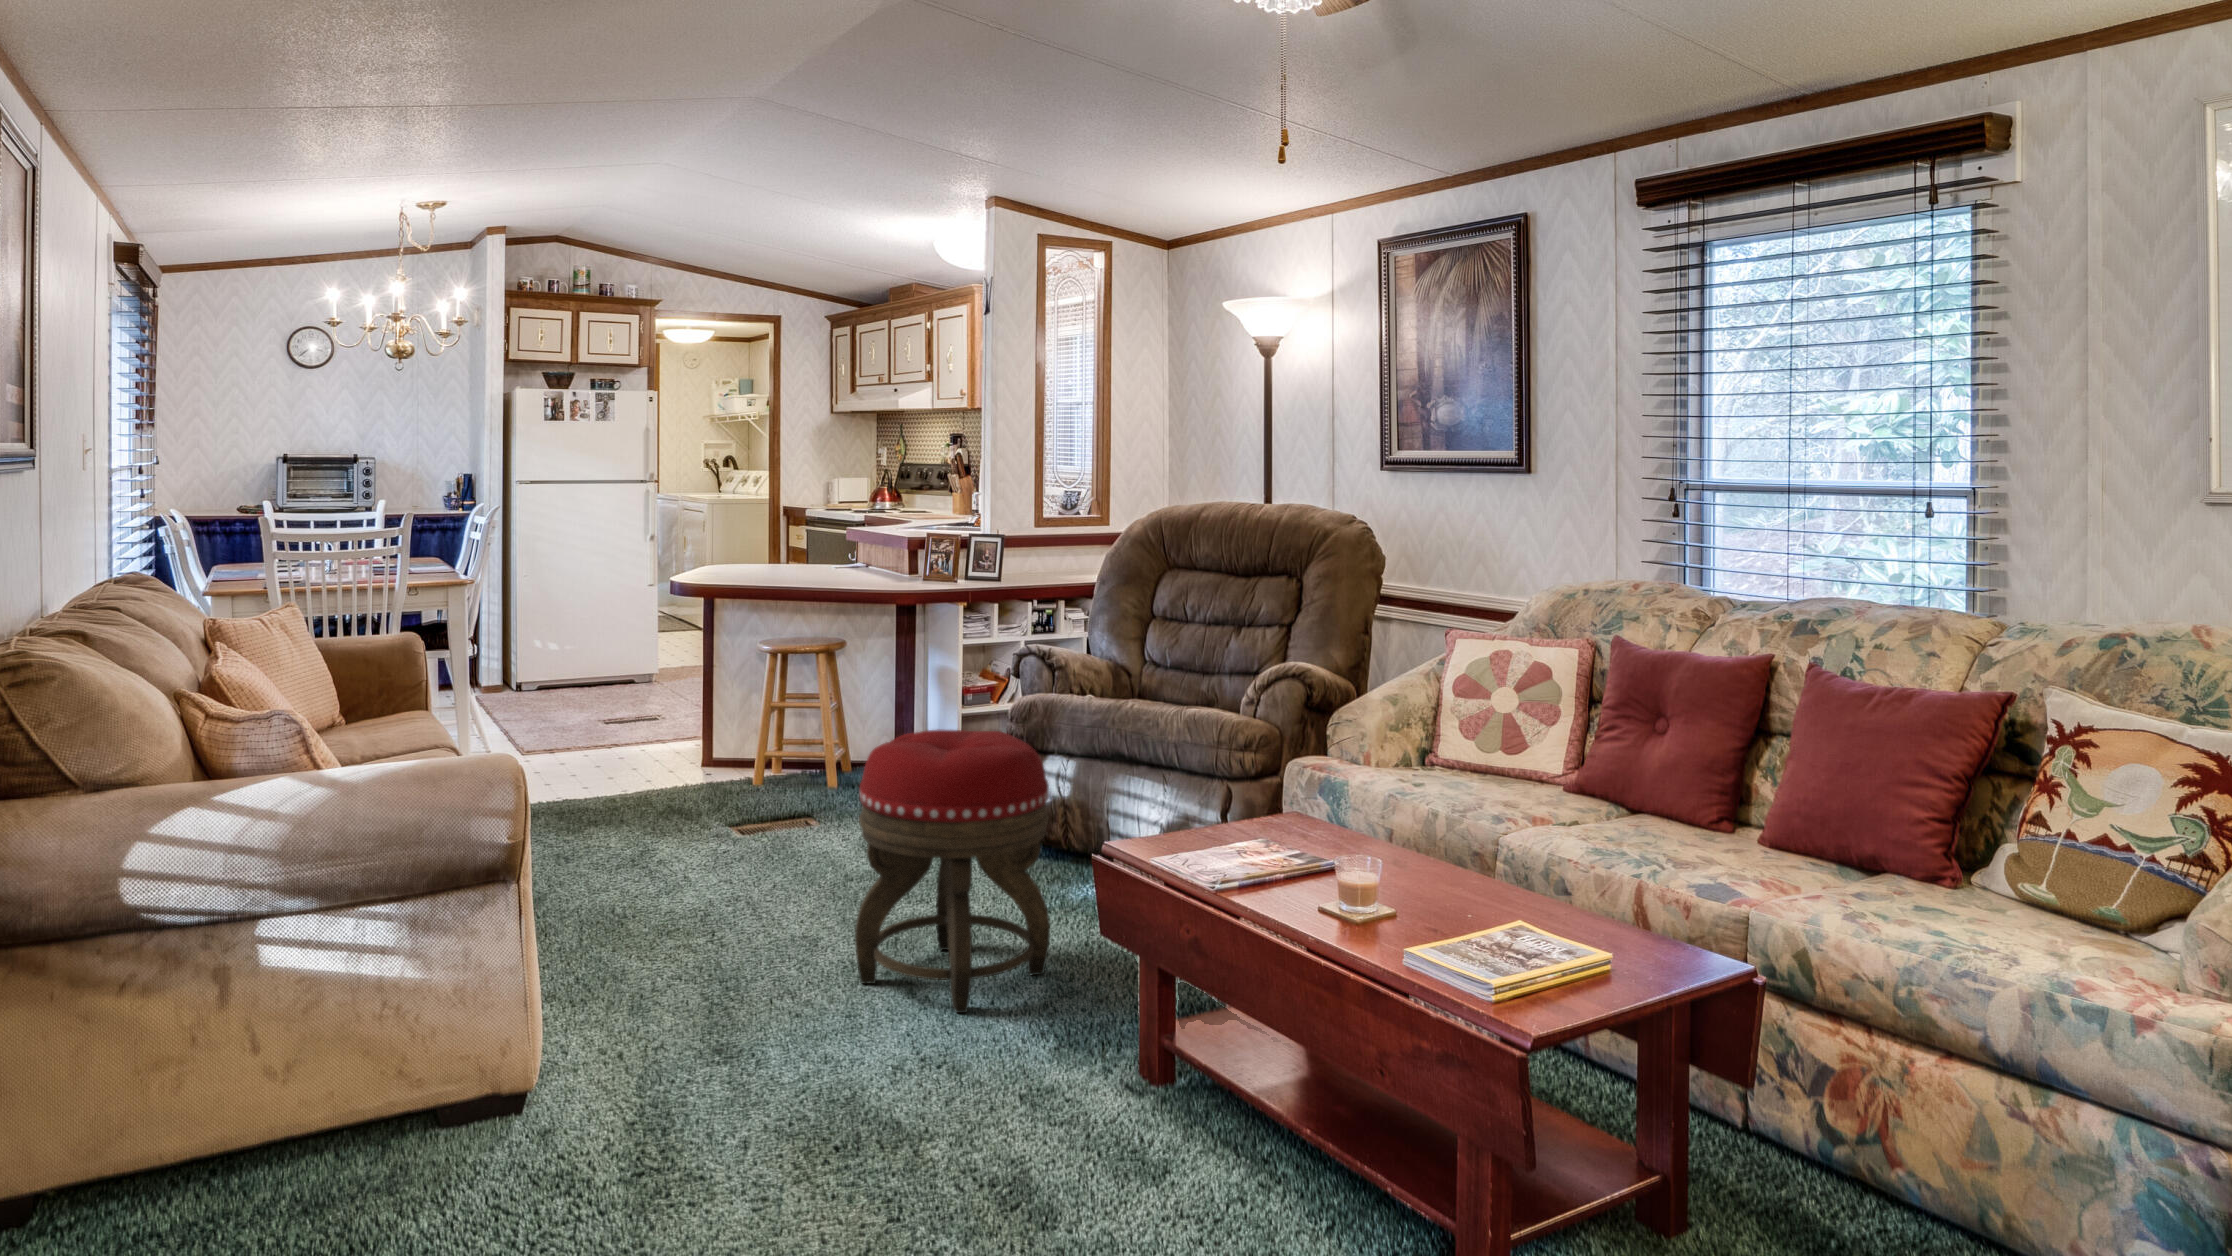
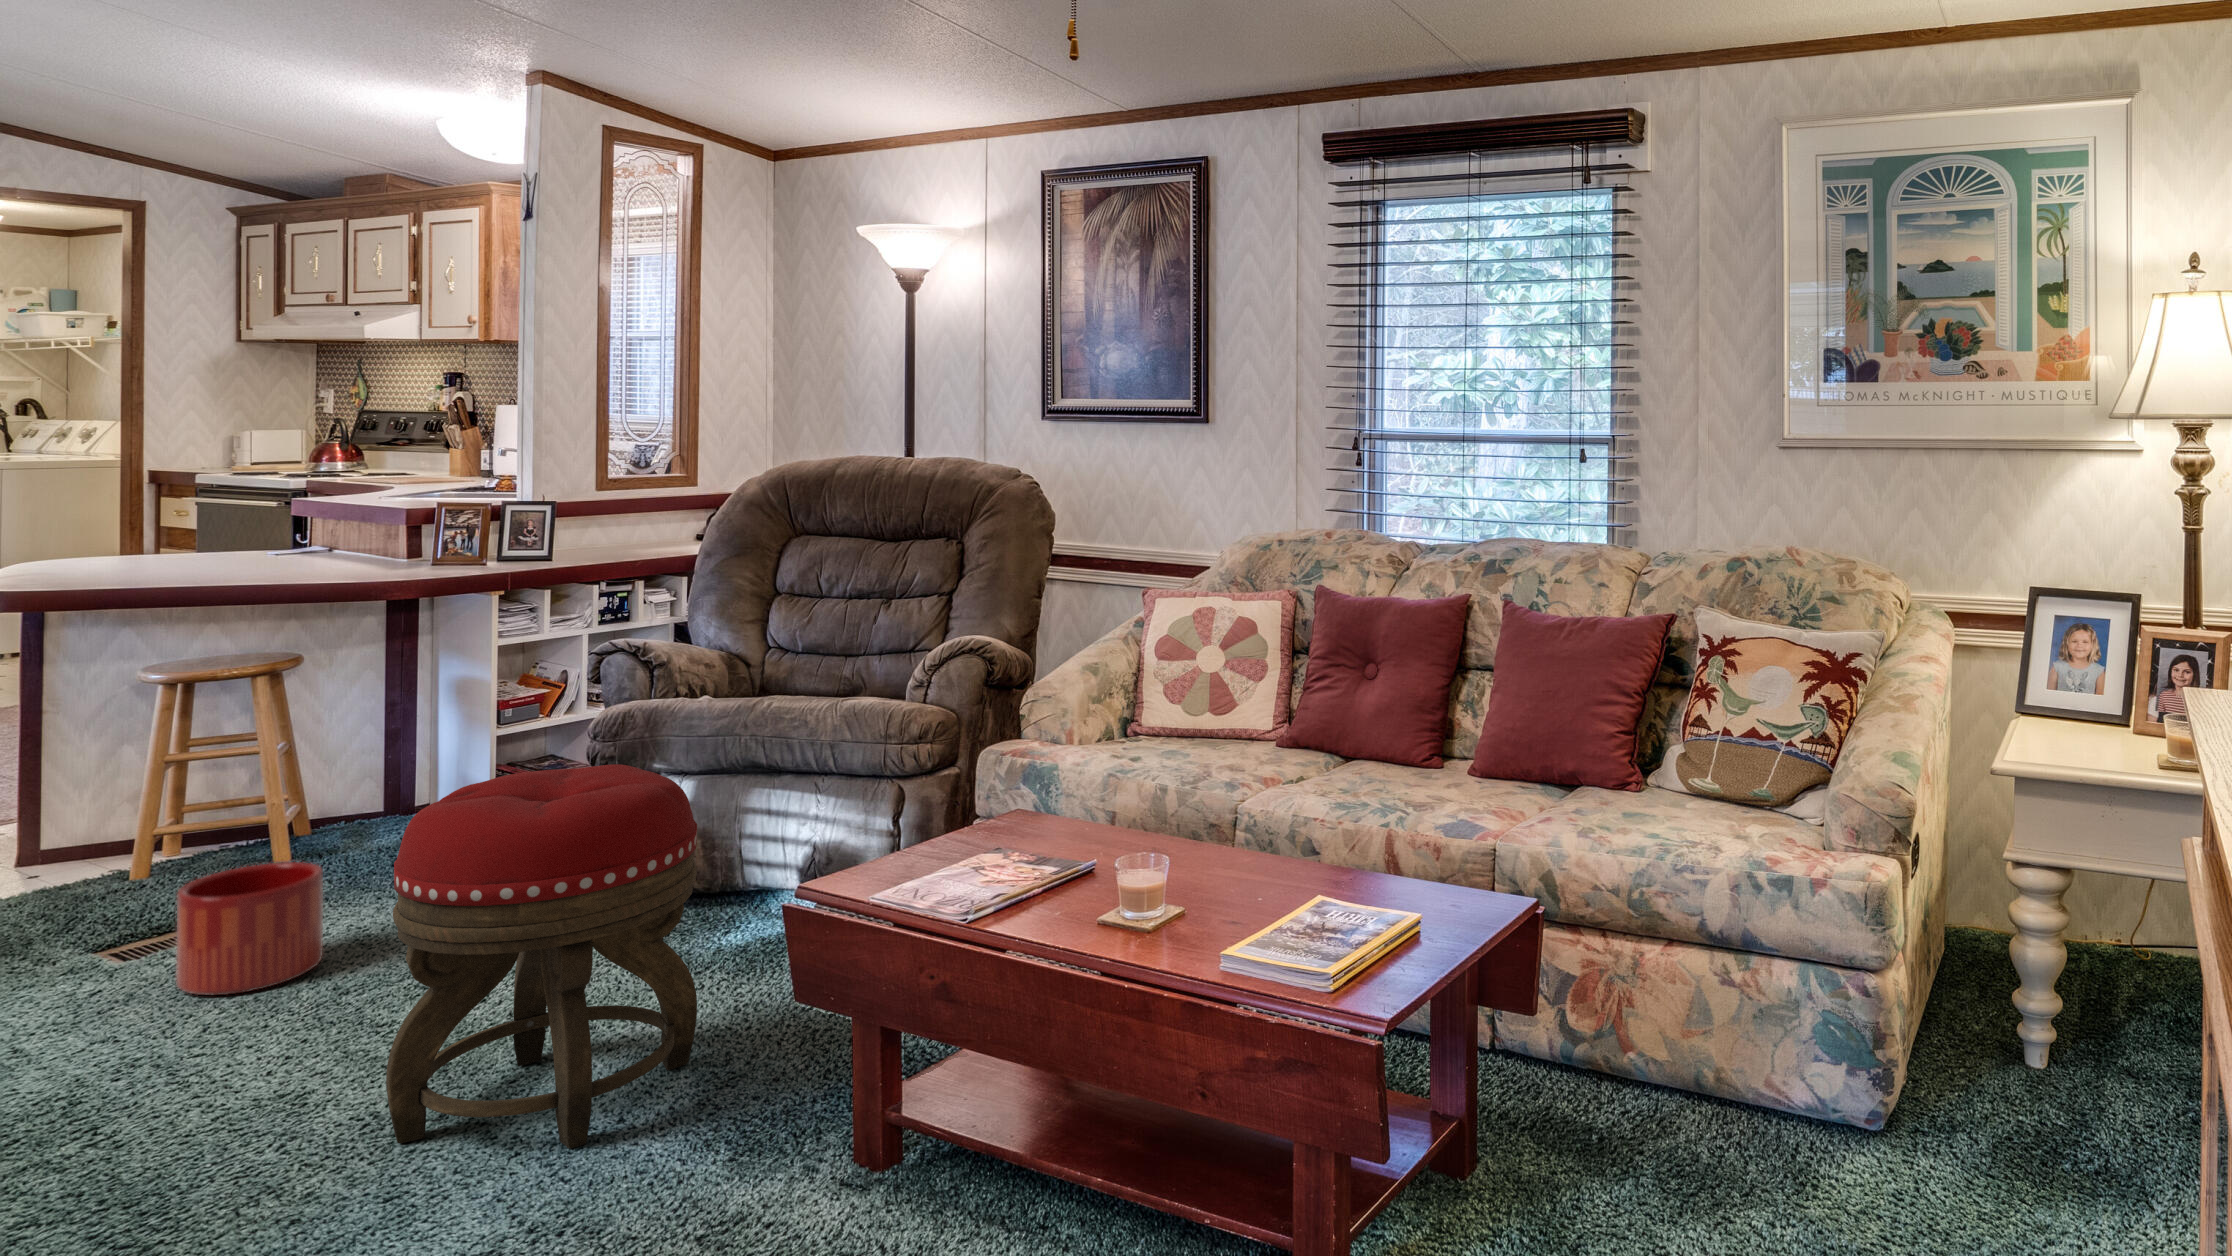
planter: none [767,781,846,867] -> present [176,862,323,995]

